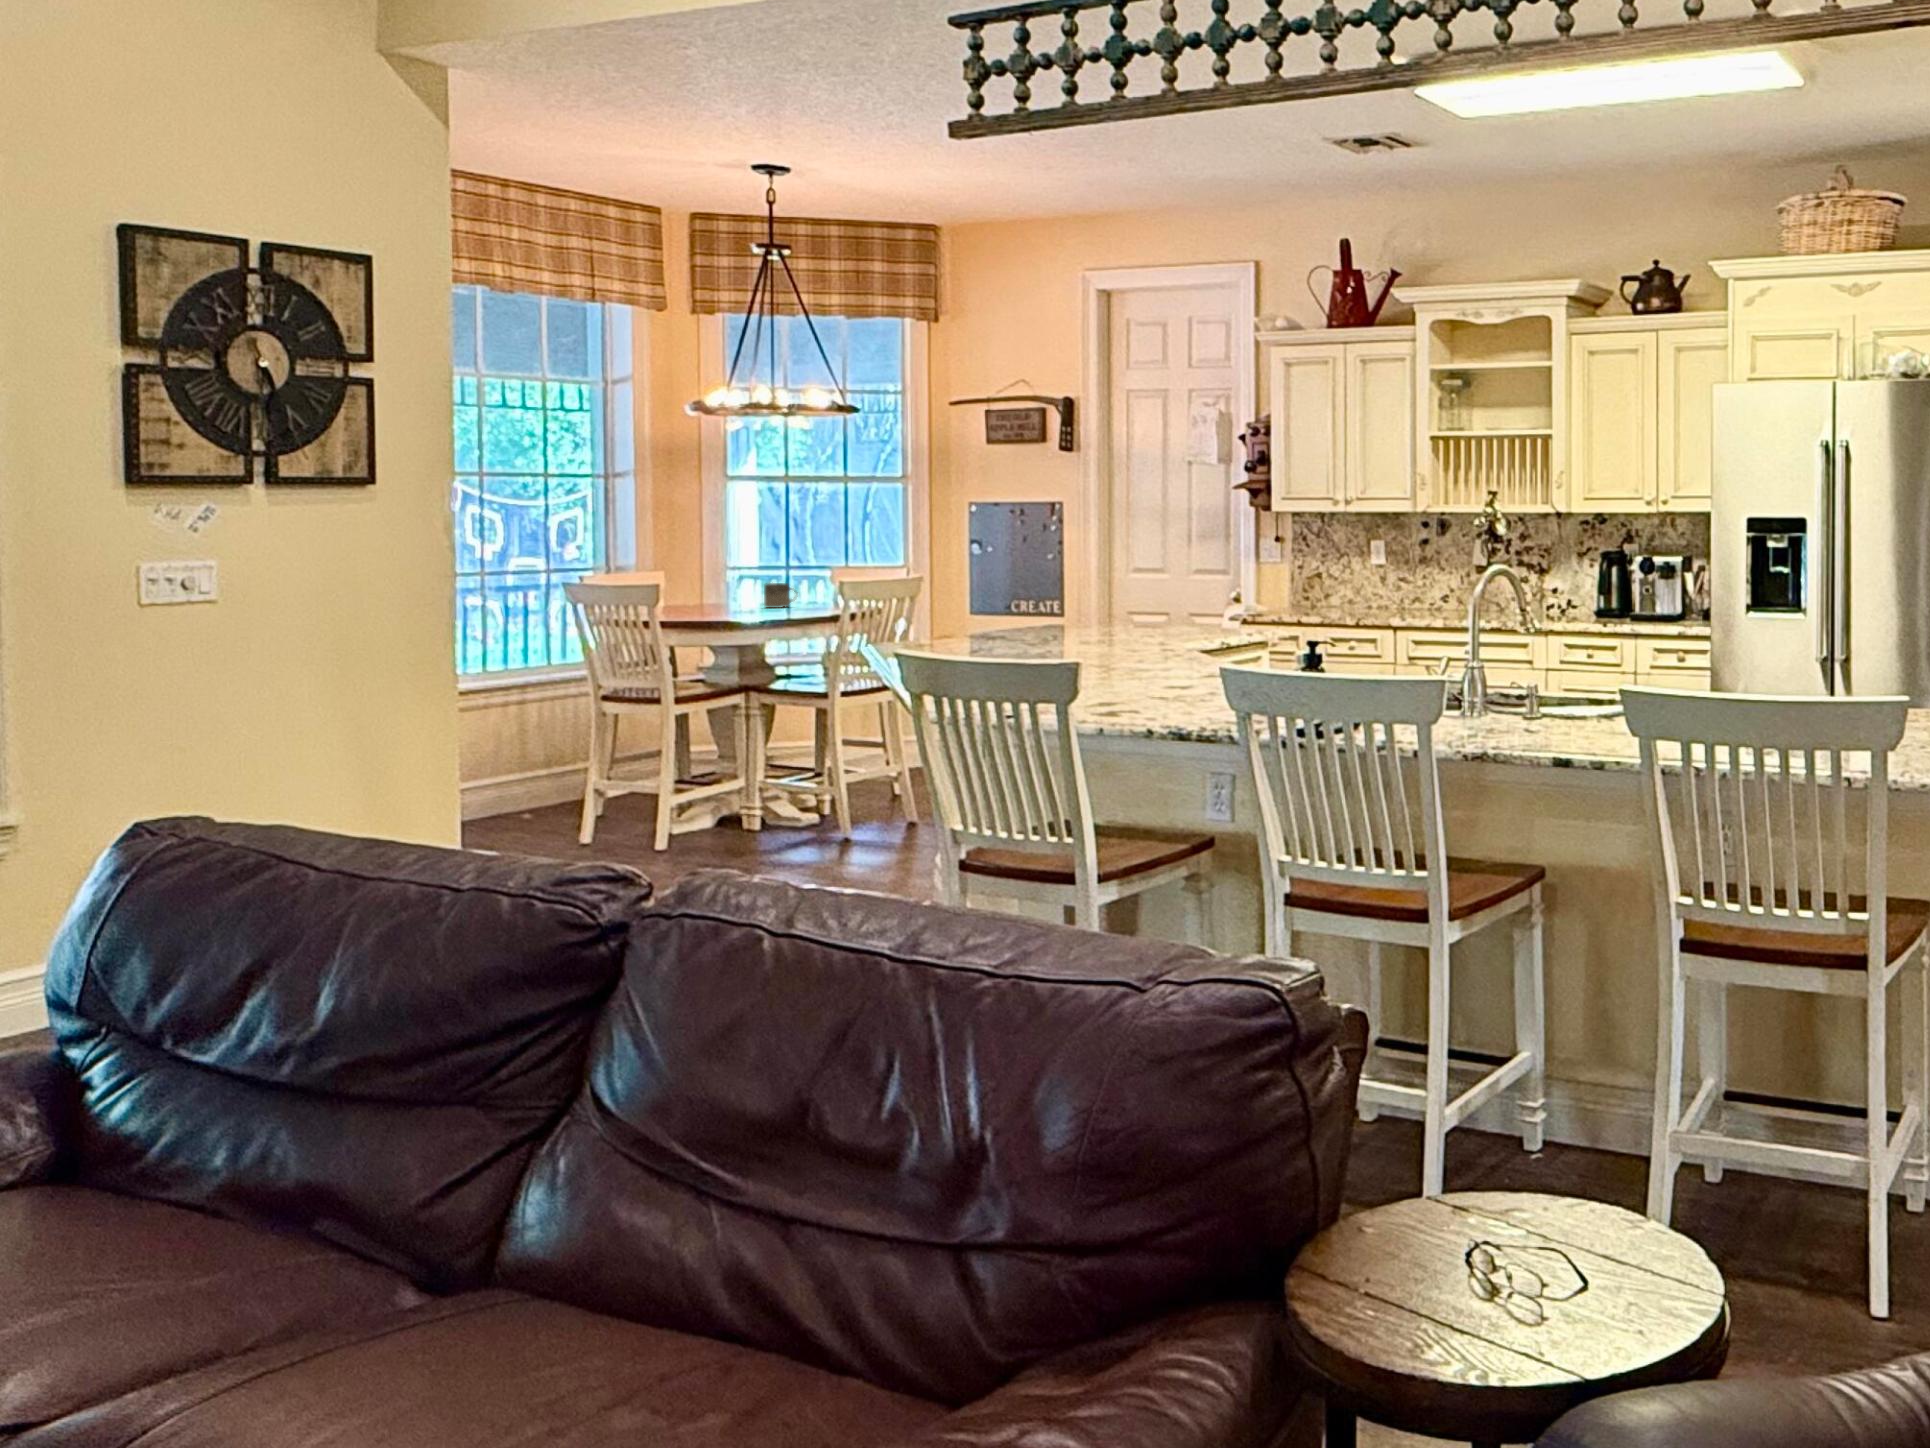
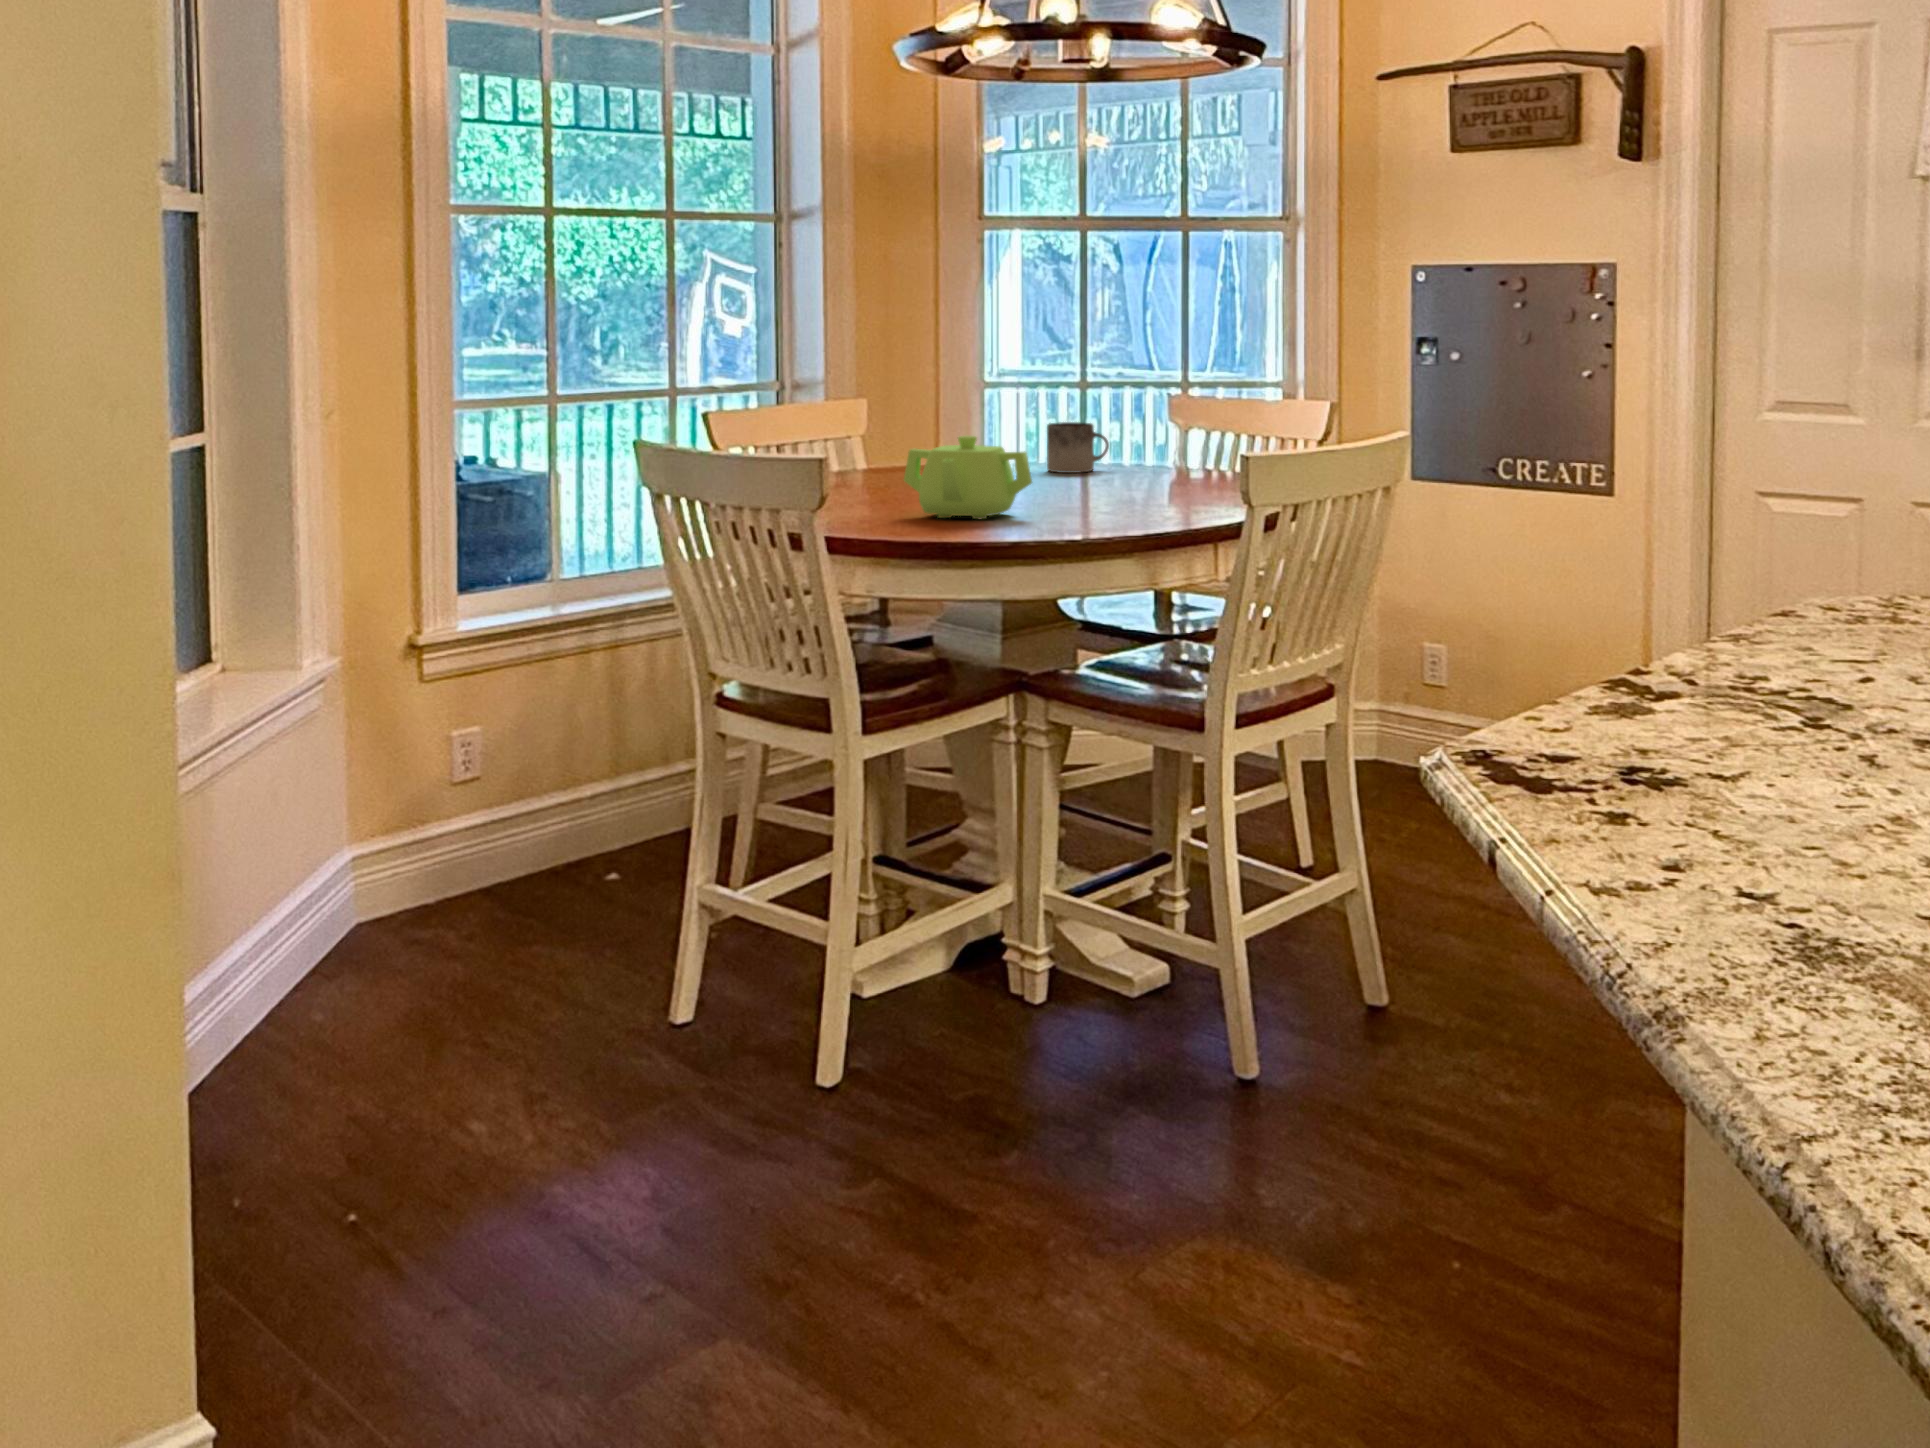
teapot: none [692,580,753,615] -> present [904,436,1032,519]

